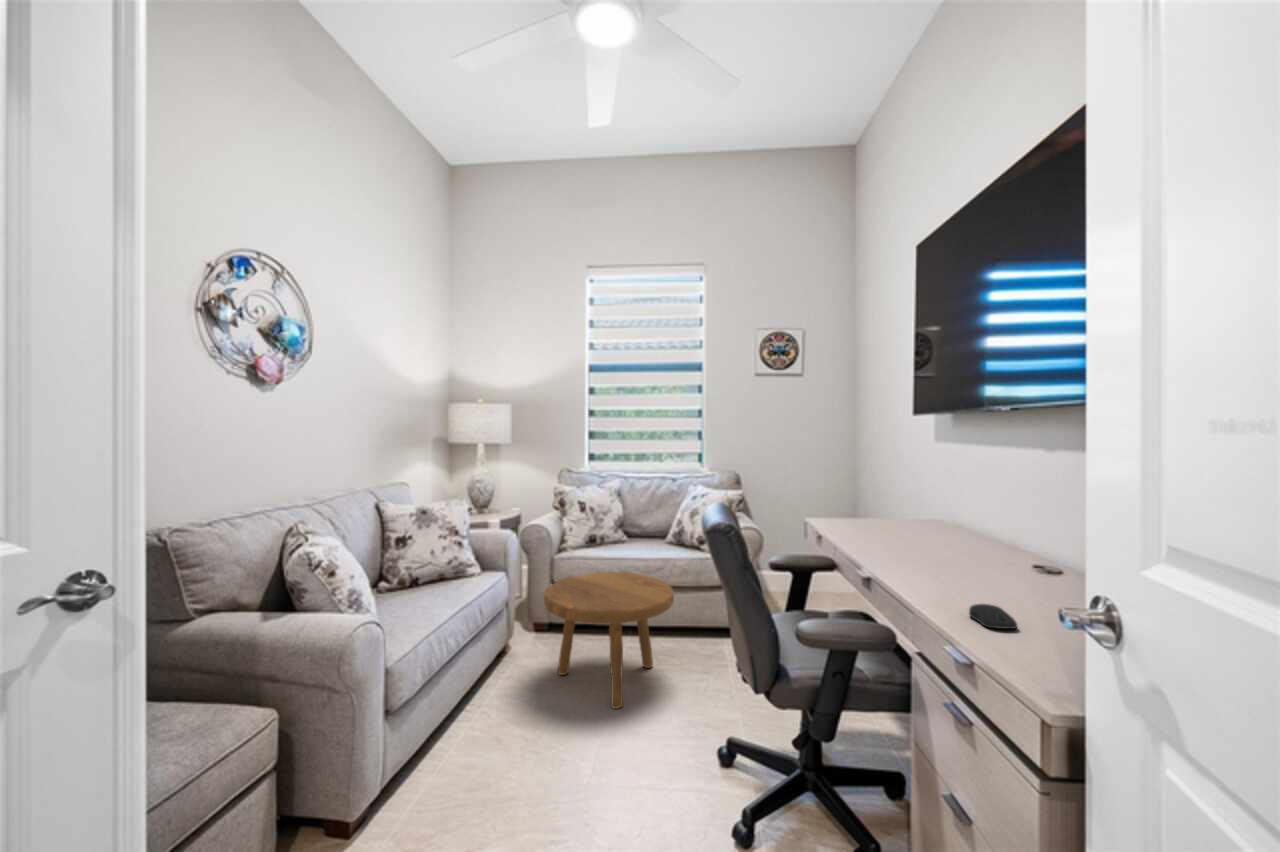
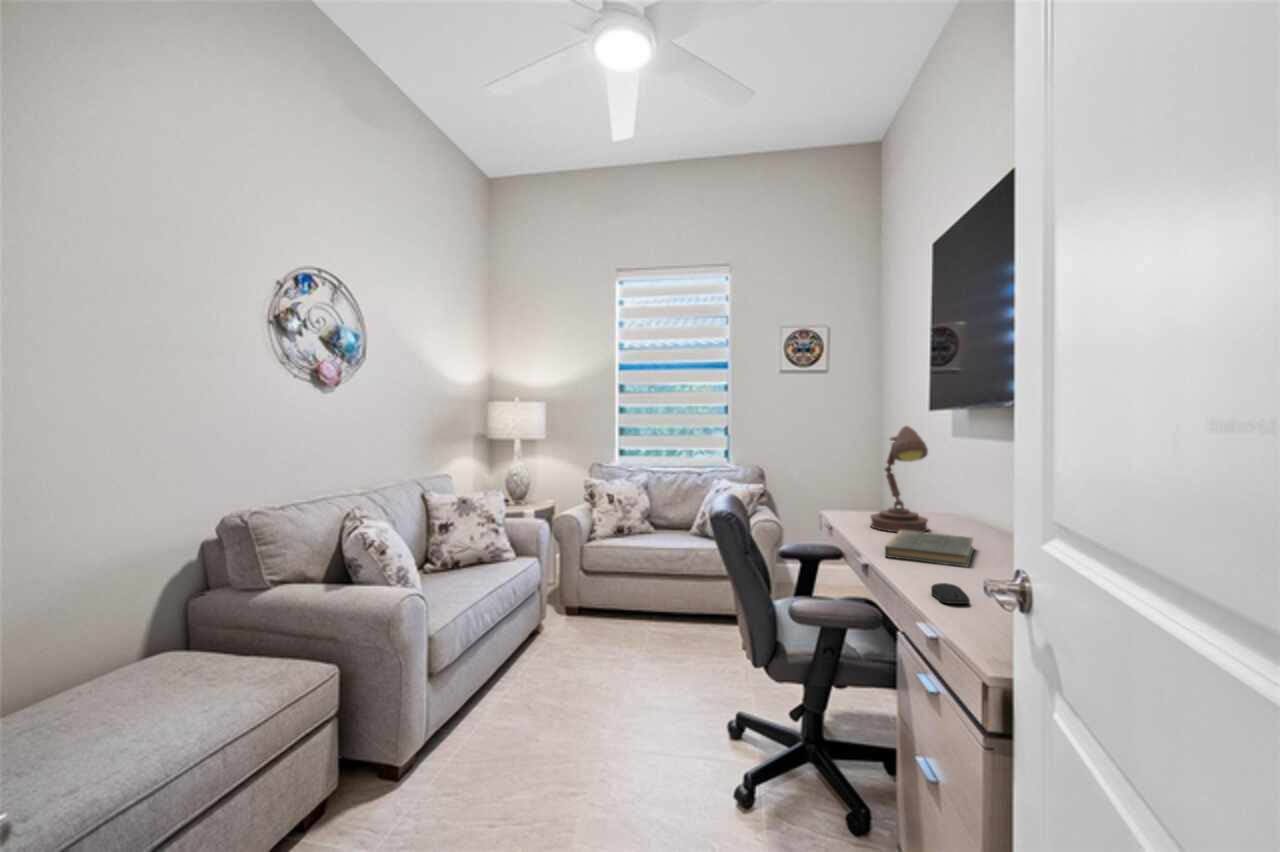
desk lamp: none [866,428,930,542] -> present [870,426,928,532]
book: none [898,540,991,582] -> present [885,530,974,567]
footstool: present [544,572,674,709] -> none [572,560,693,684]

